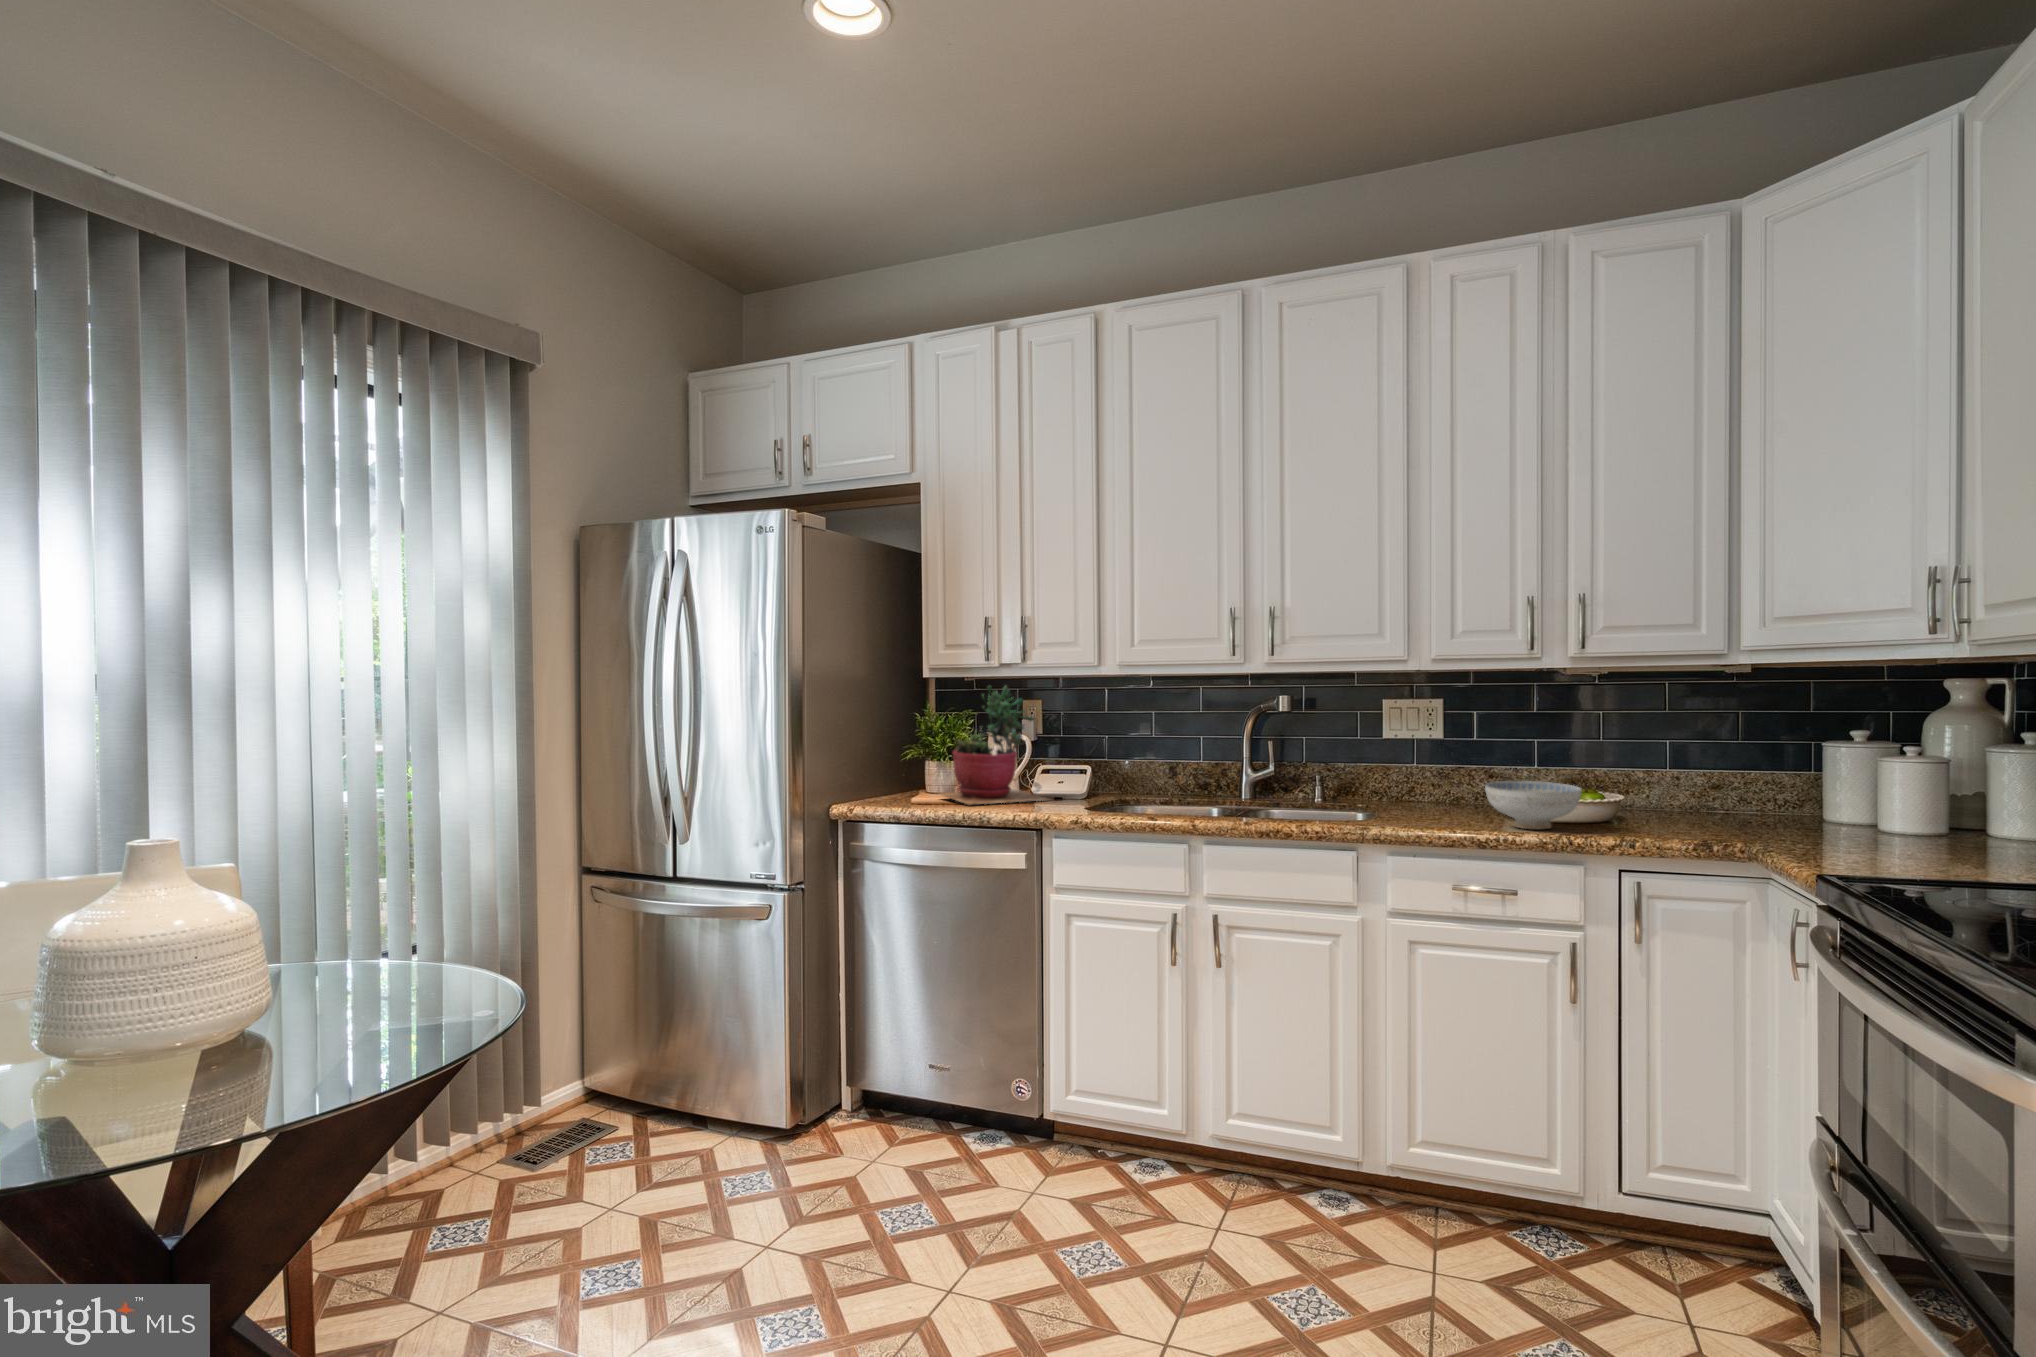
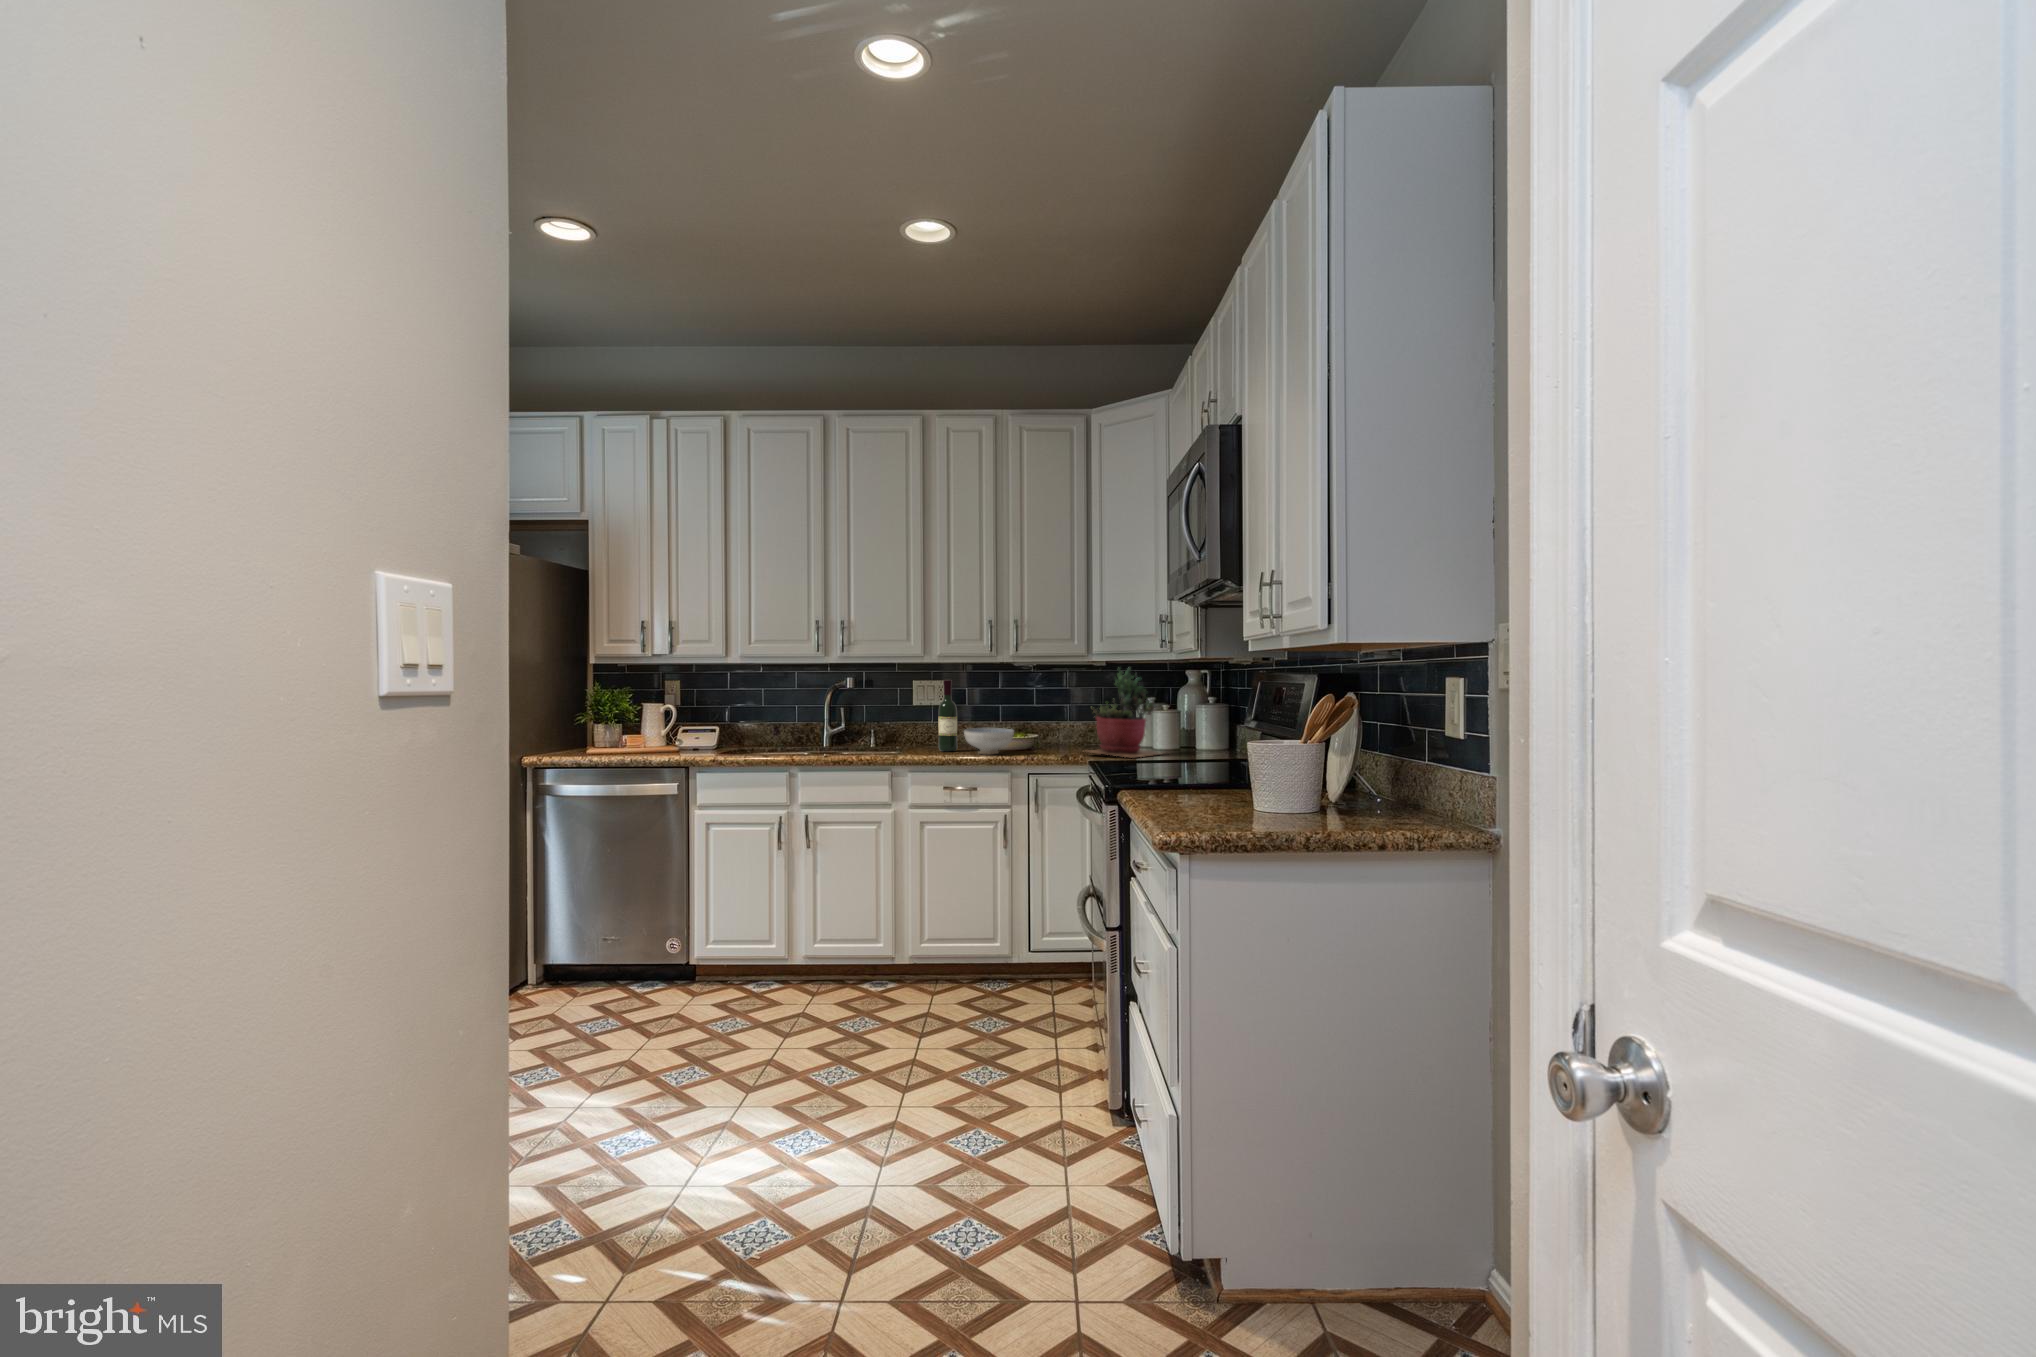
succulent plant: present [939,686,1048,804] -> present [1086,668,1165,758]
wine bottle: none [1434,699,1467,818] -> present [938,680,957,752]

